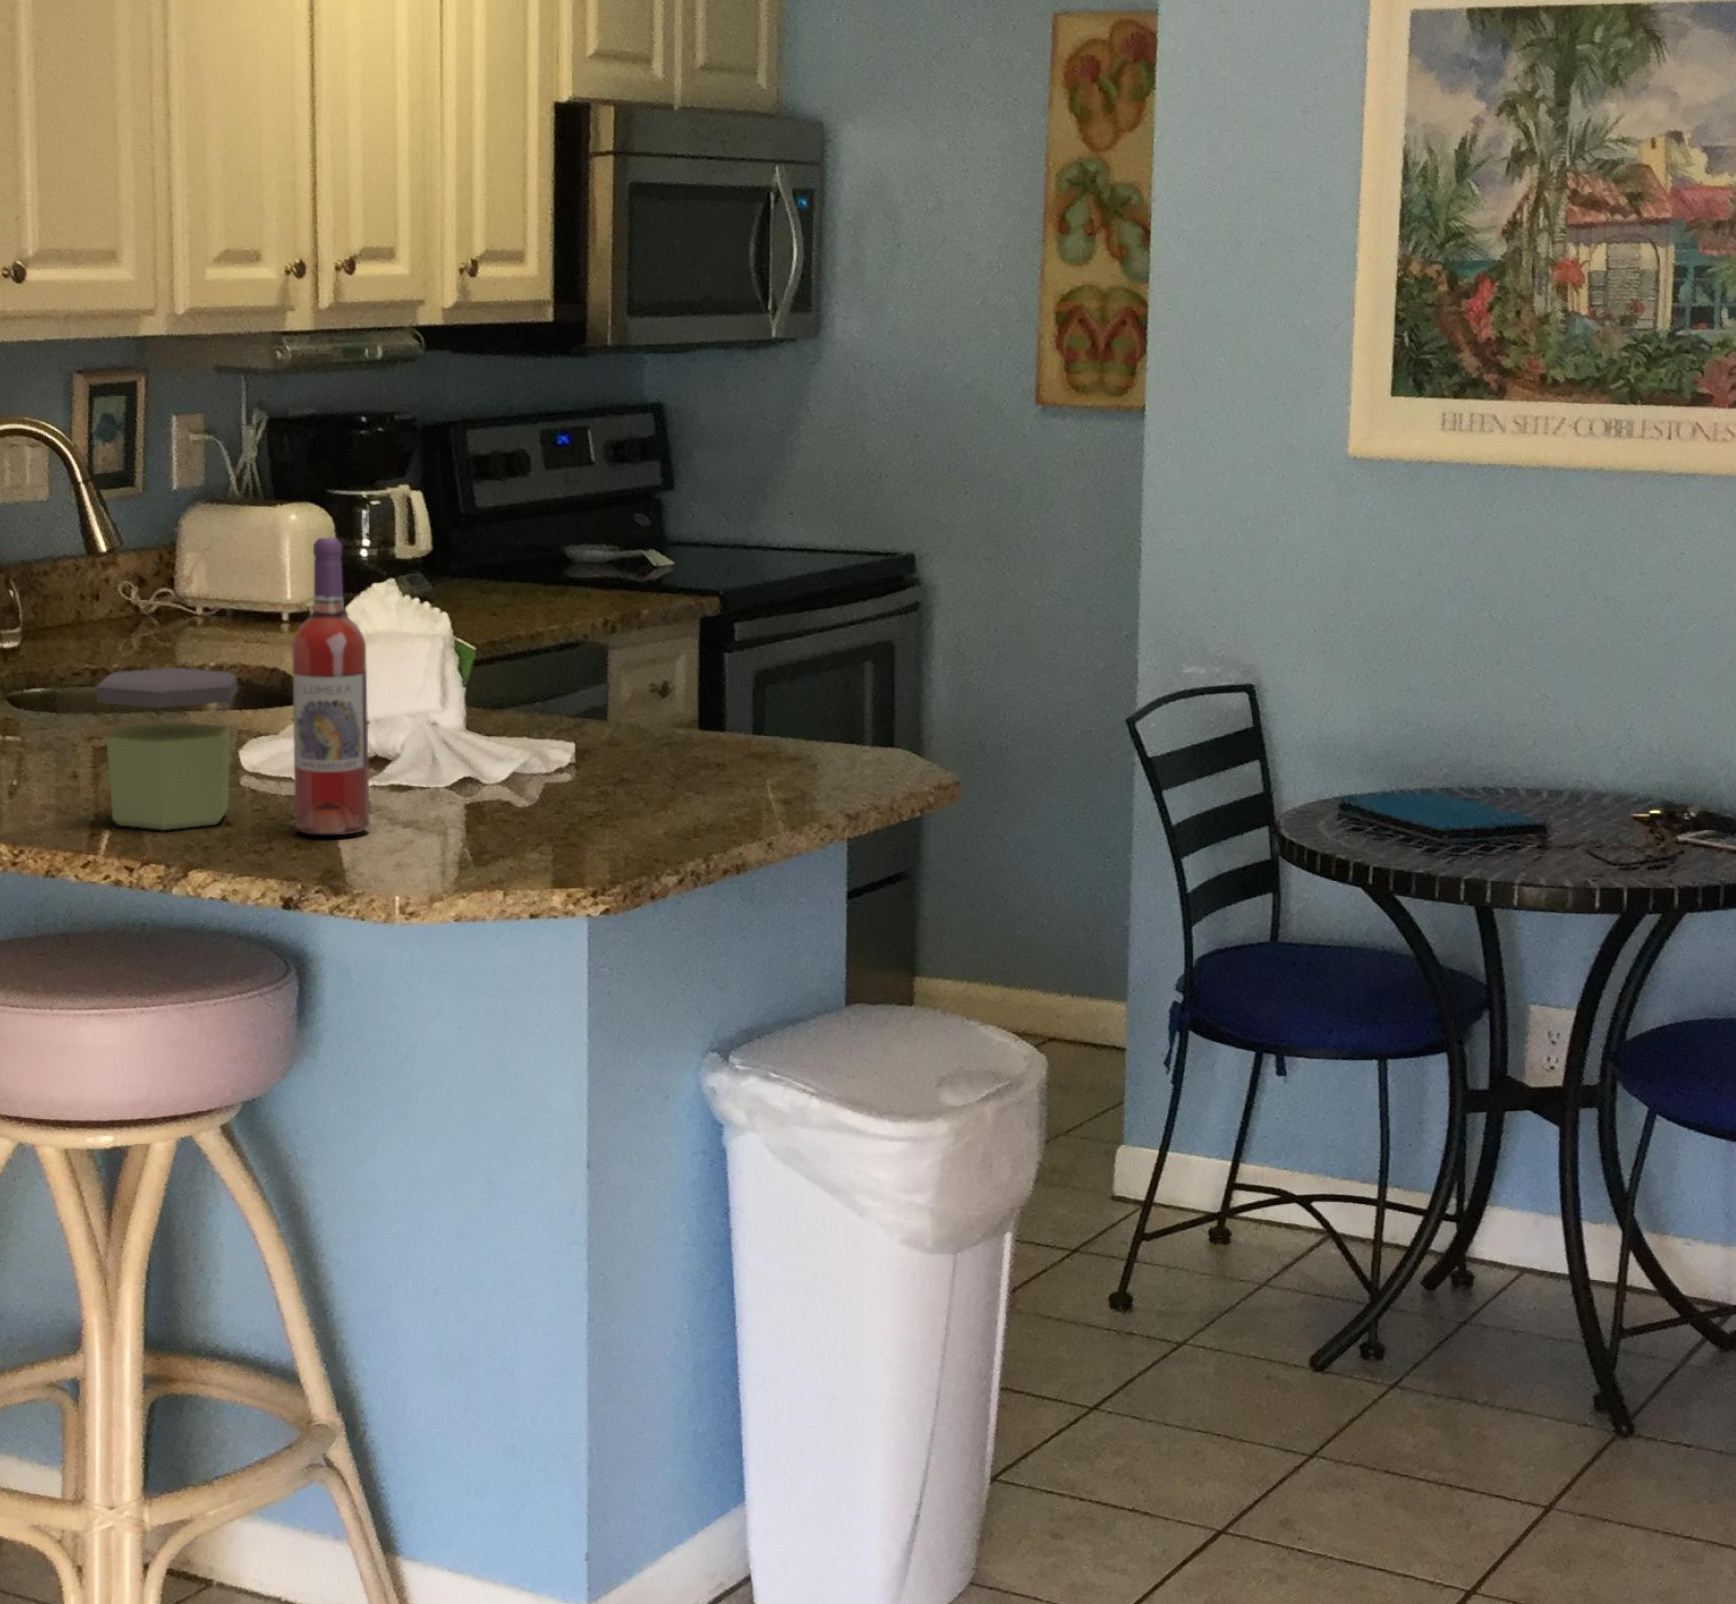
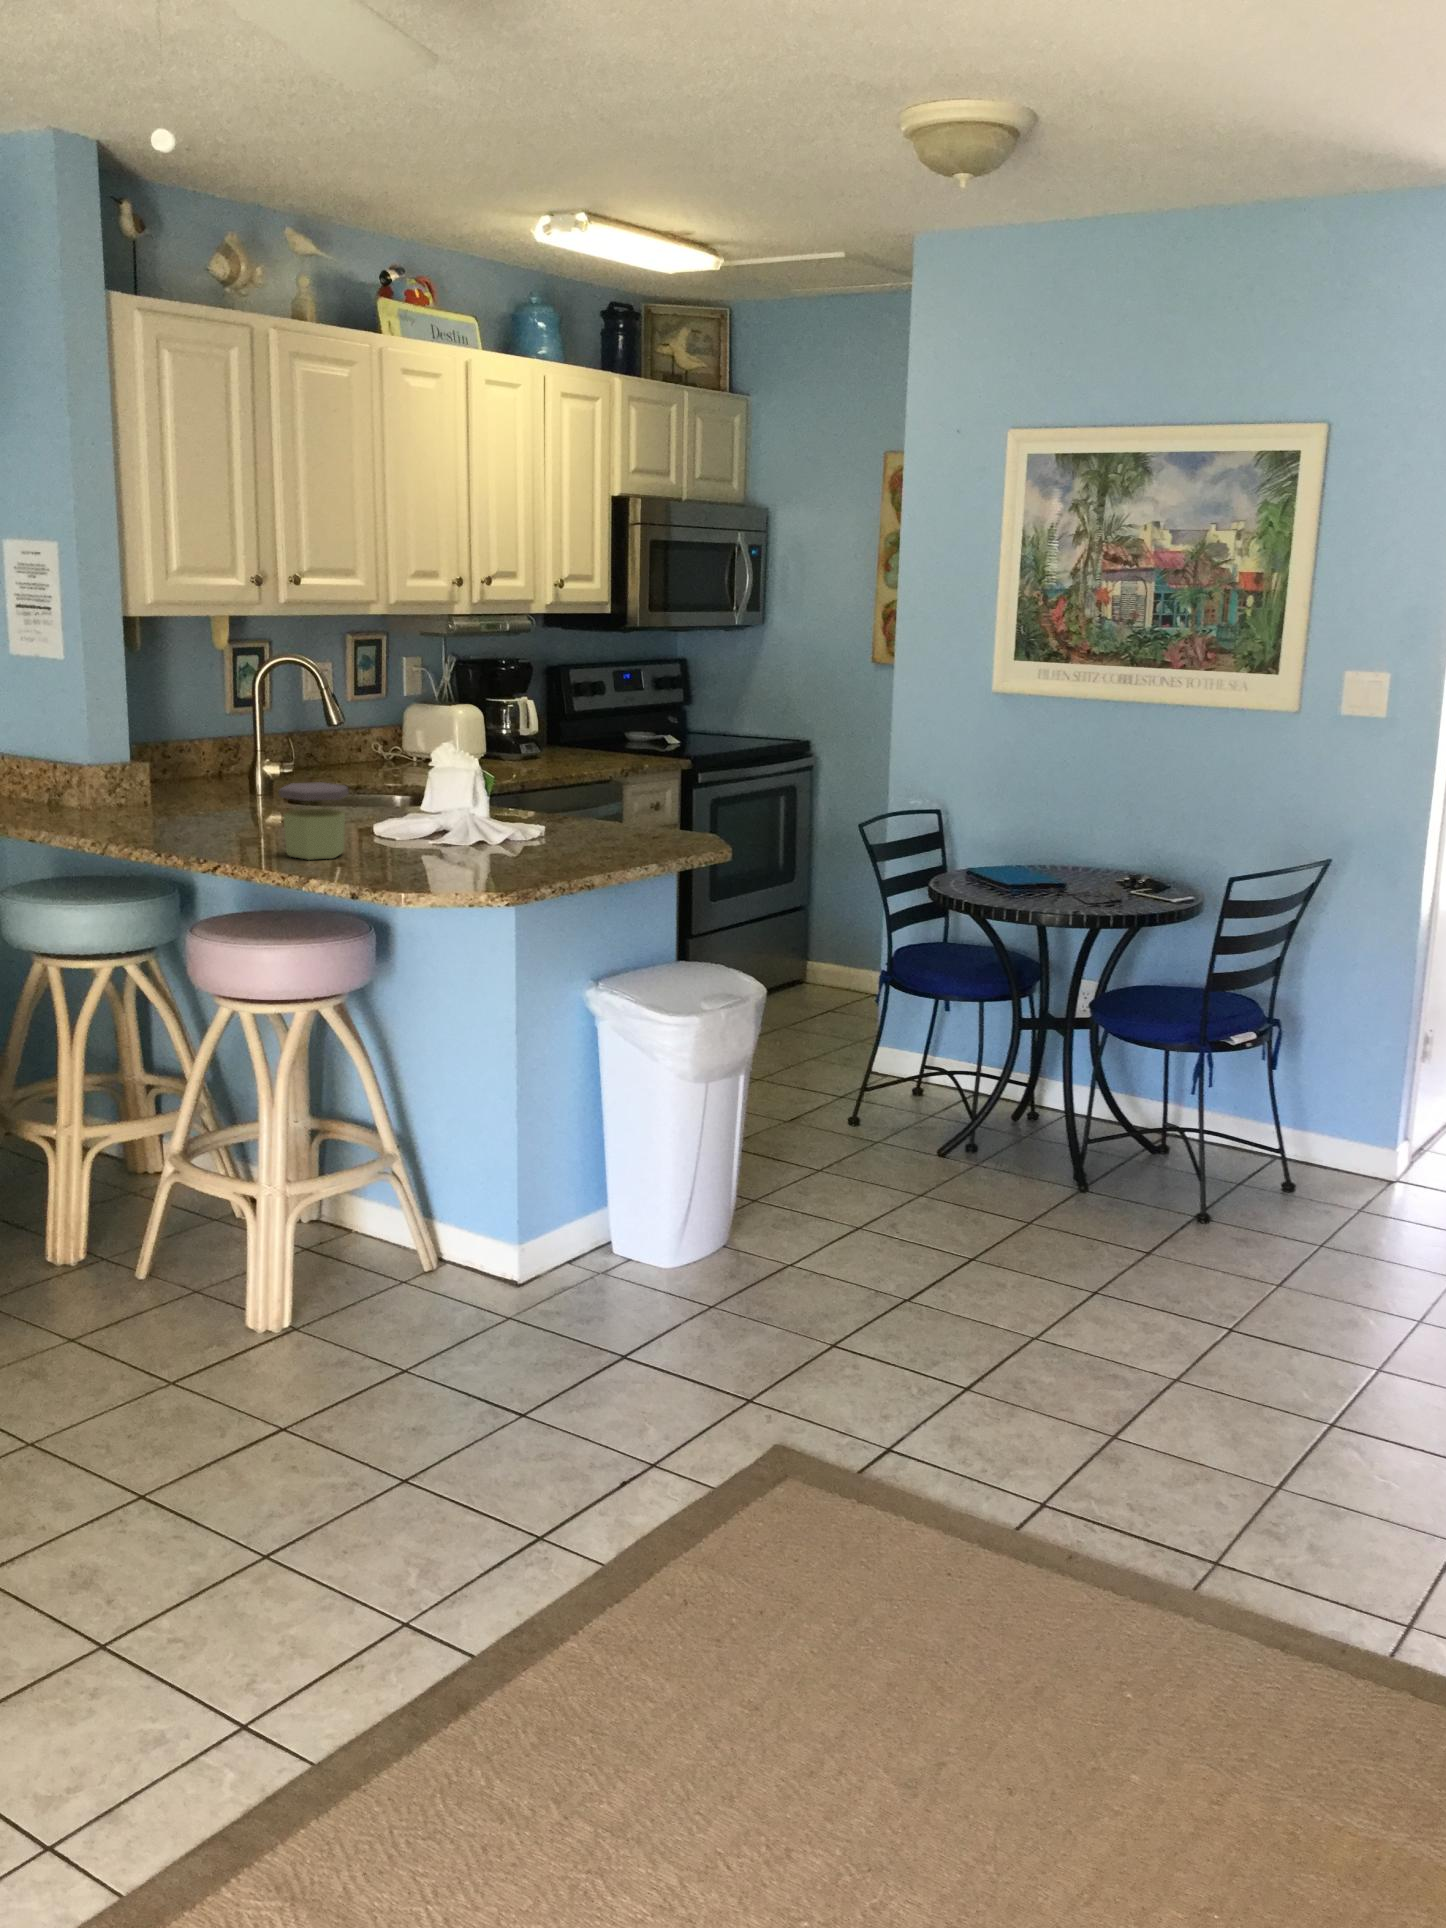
wine bottle: present [292,538,370,835] -> none [365,721,402,866]

